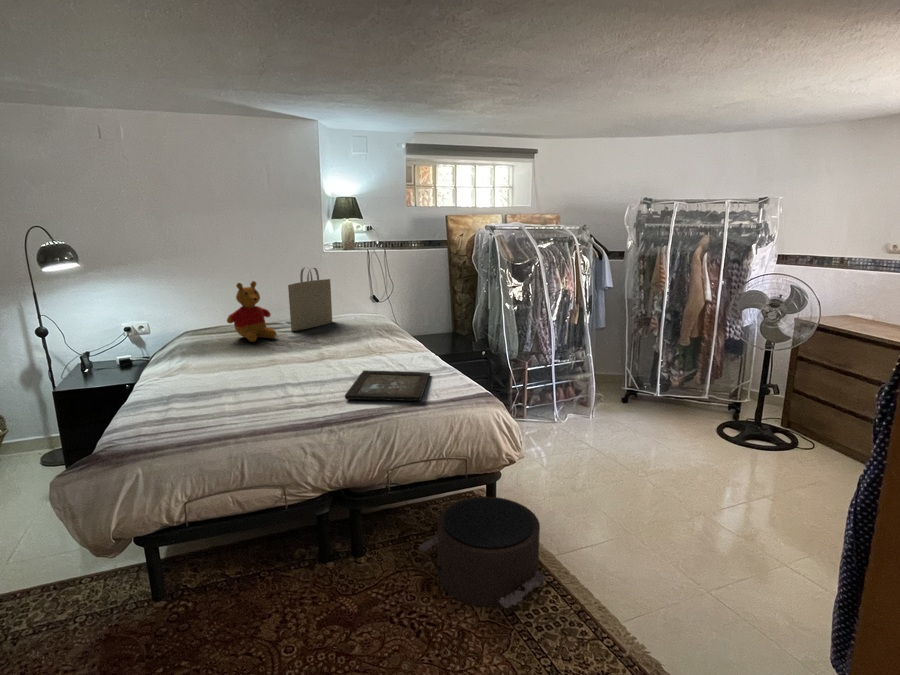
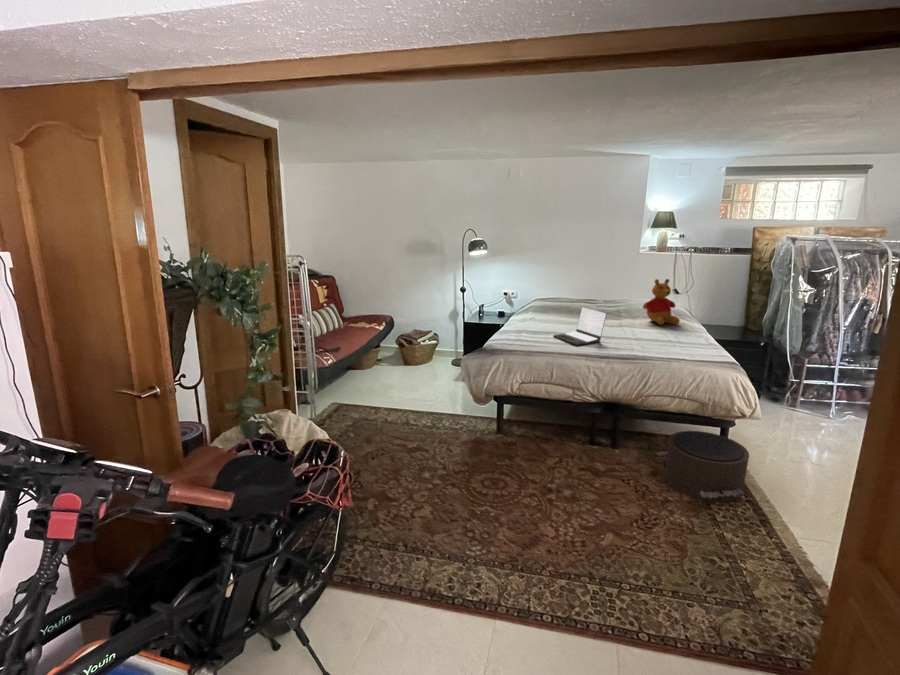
tote bag: present [288,267,332,331] -> none [605,262,640,306]
stuffed bear: present [227,281,276,342] -> present [643,279,680,325]
laptop: none [228,343,309,409] -> present [554,307,607,345]
tray: present [345,370,430,401] -> none [624,335,695,357]

